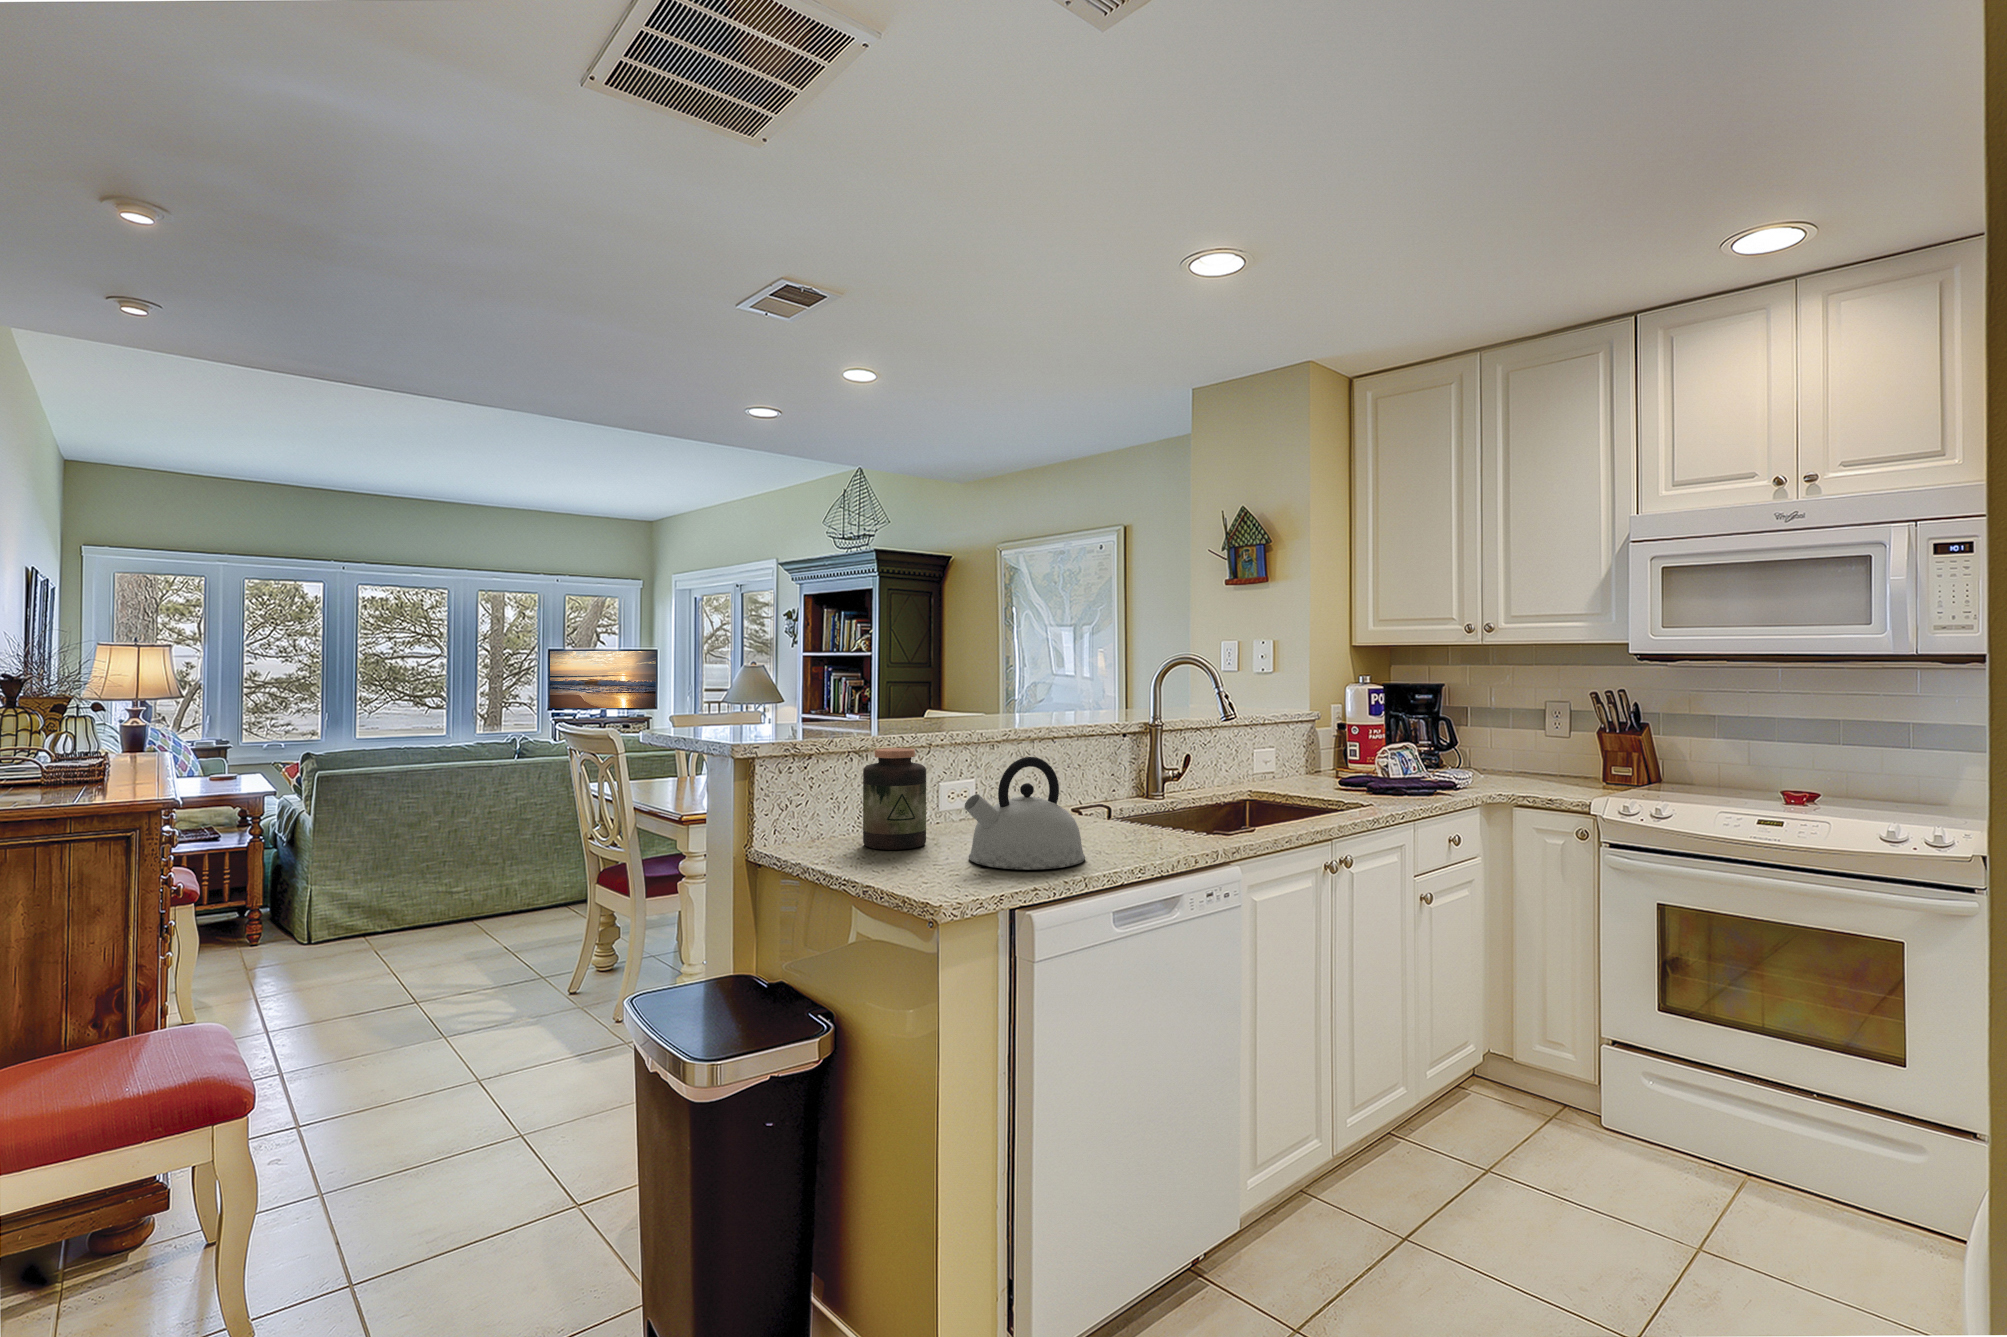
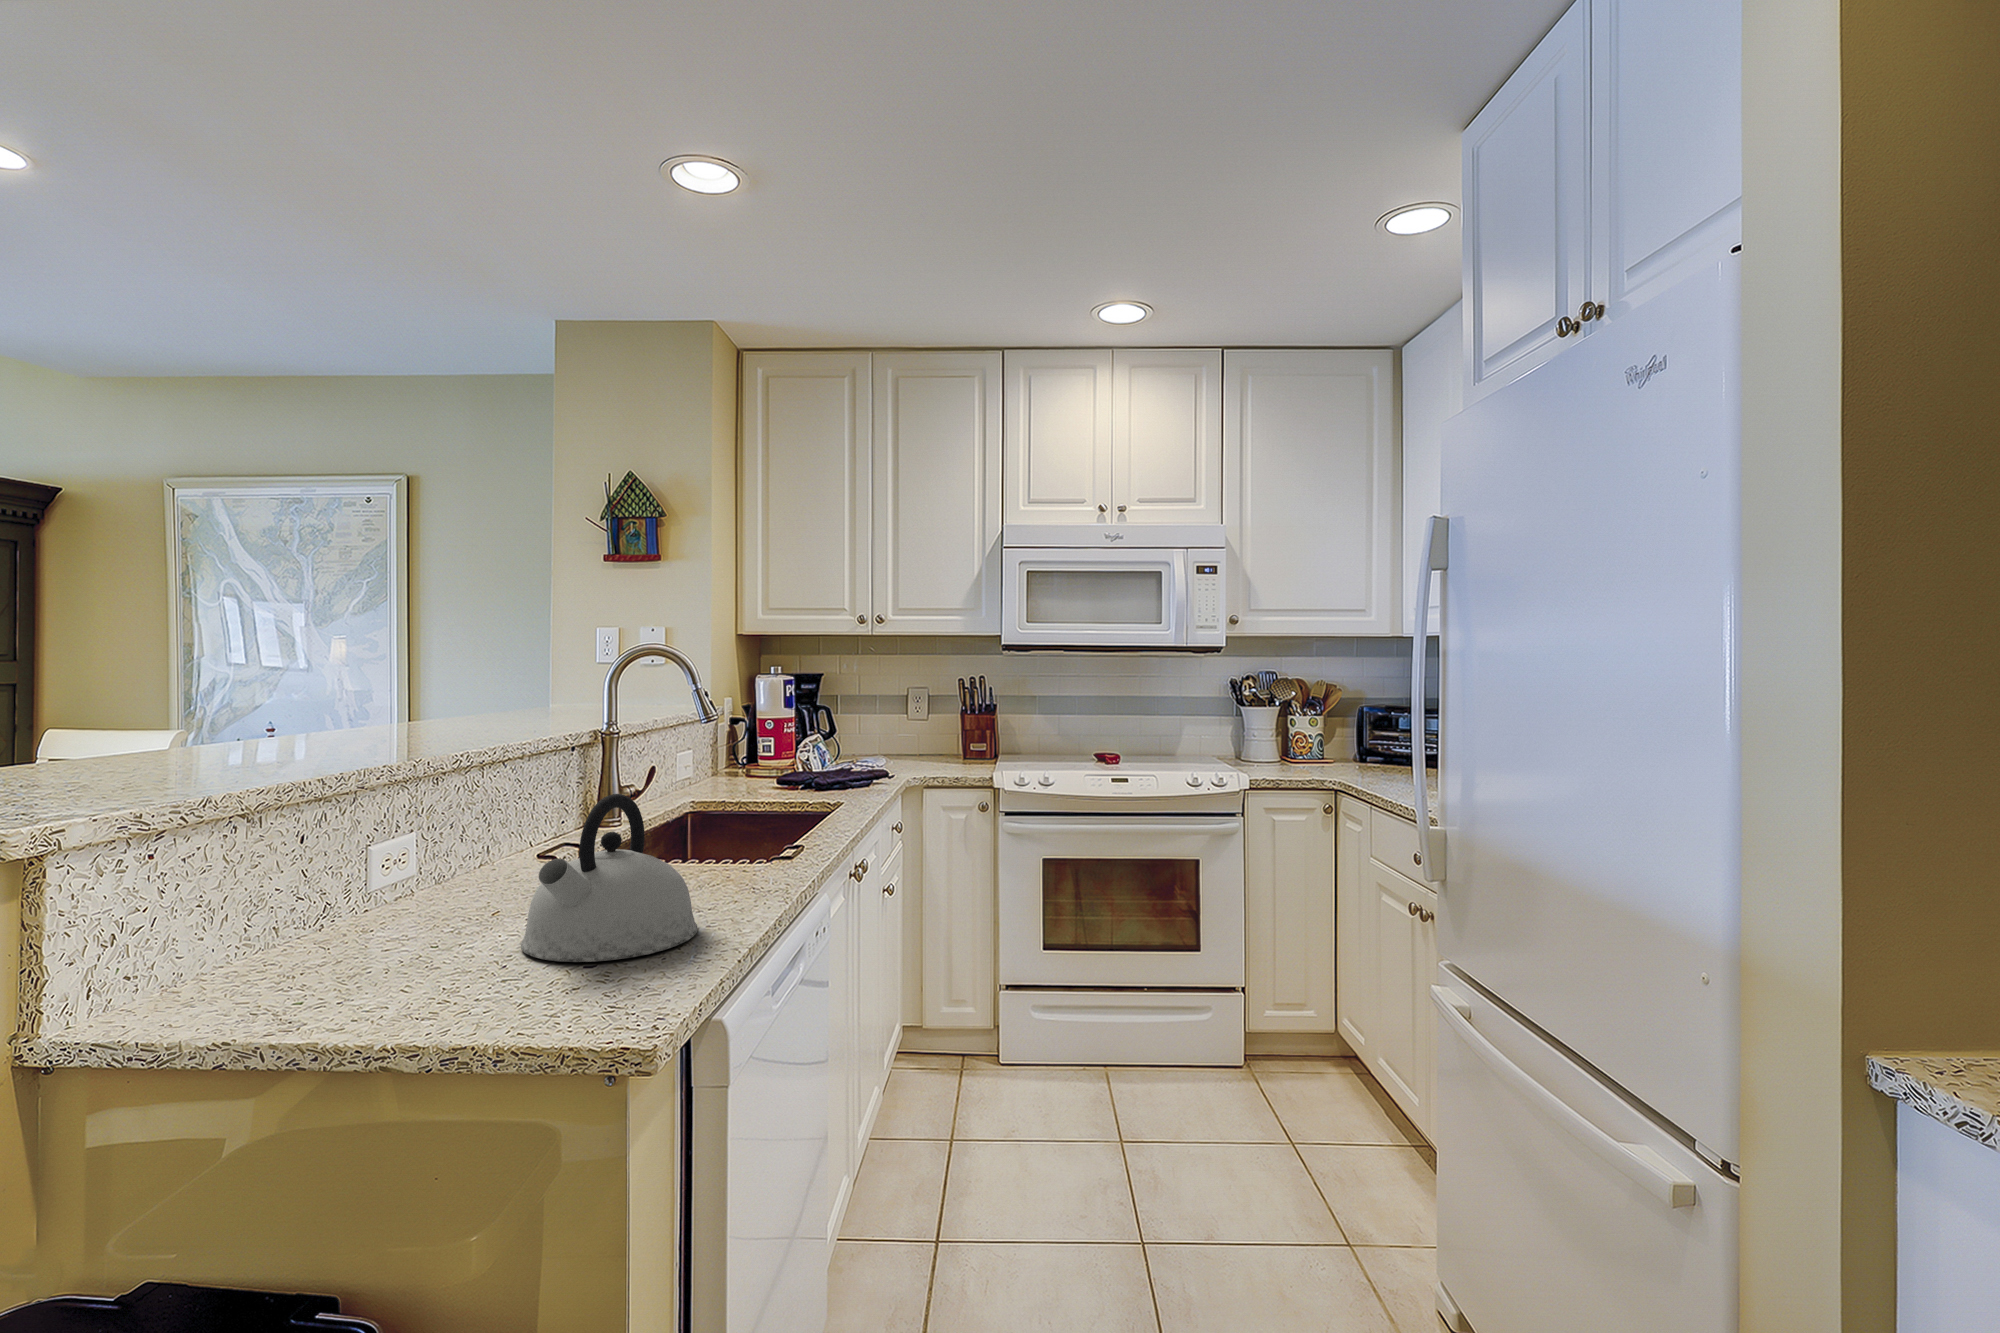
jar: present [863,748,926,850] -> none [288,800,412,975]

